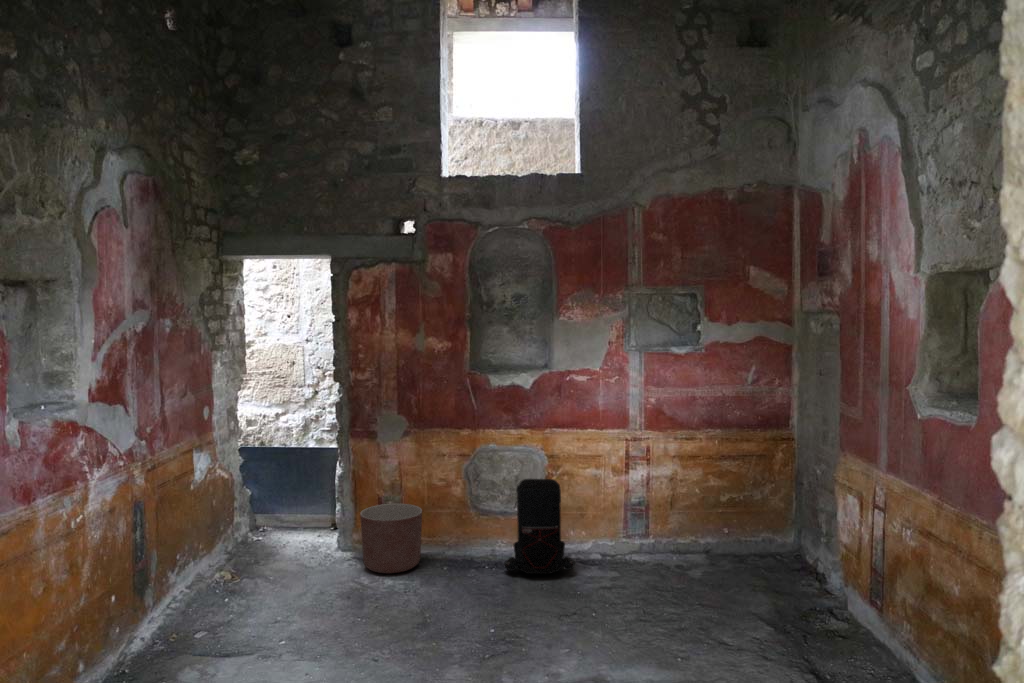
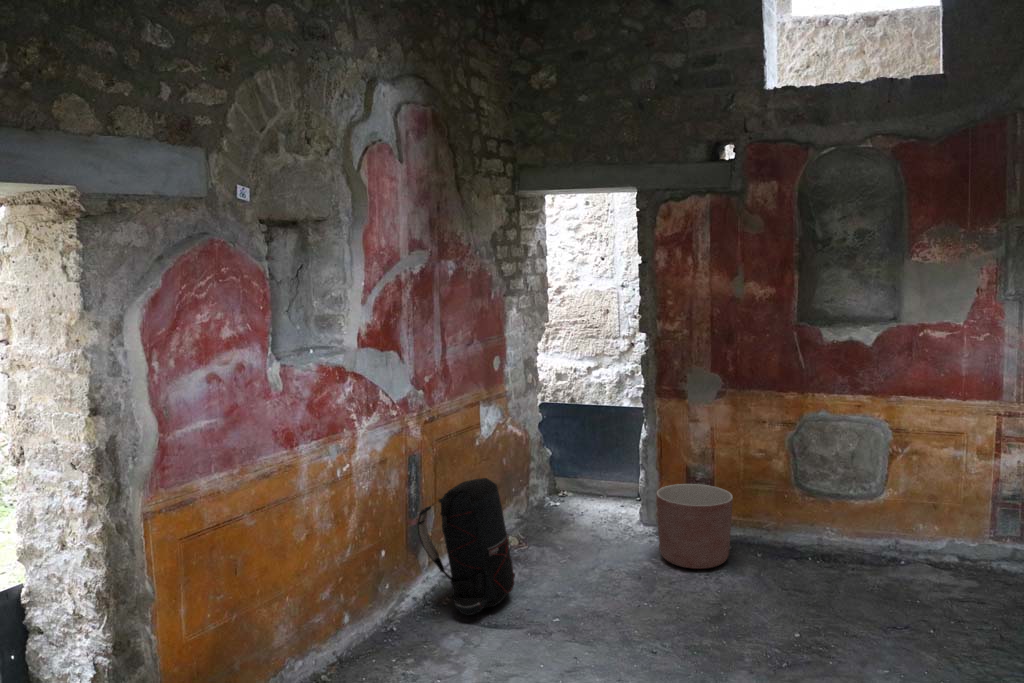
backpack: present [504,479,575,574] -> present [417,478,515,615]

